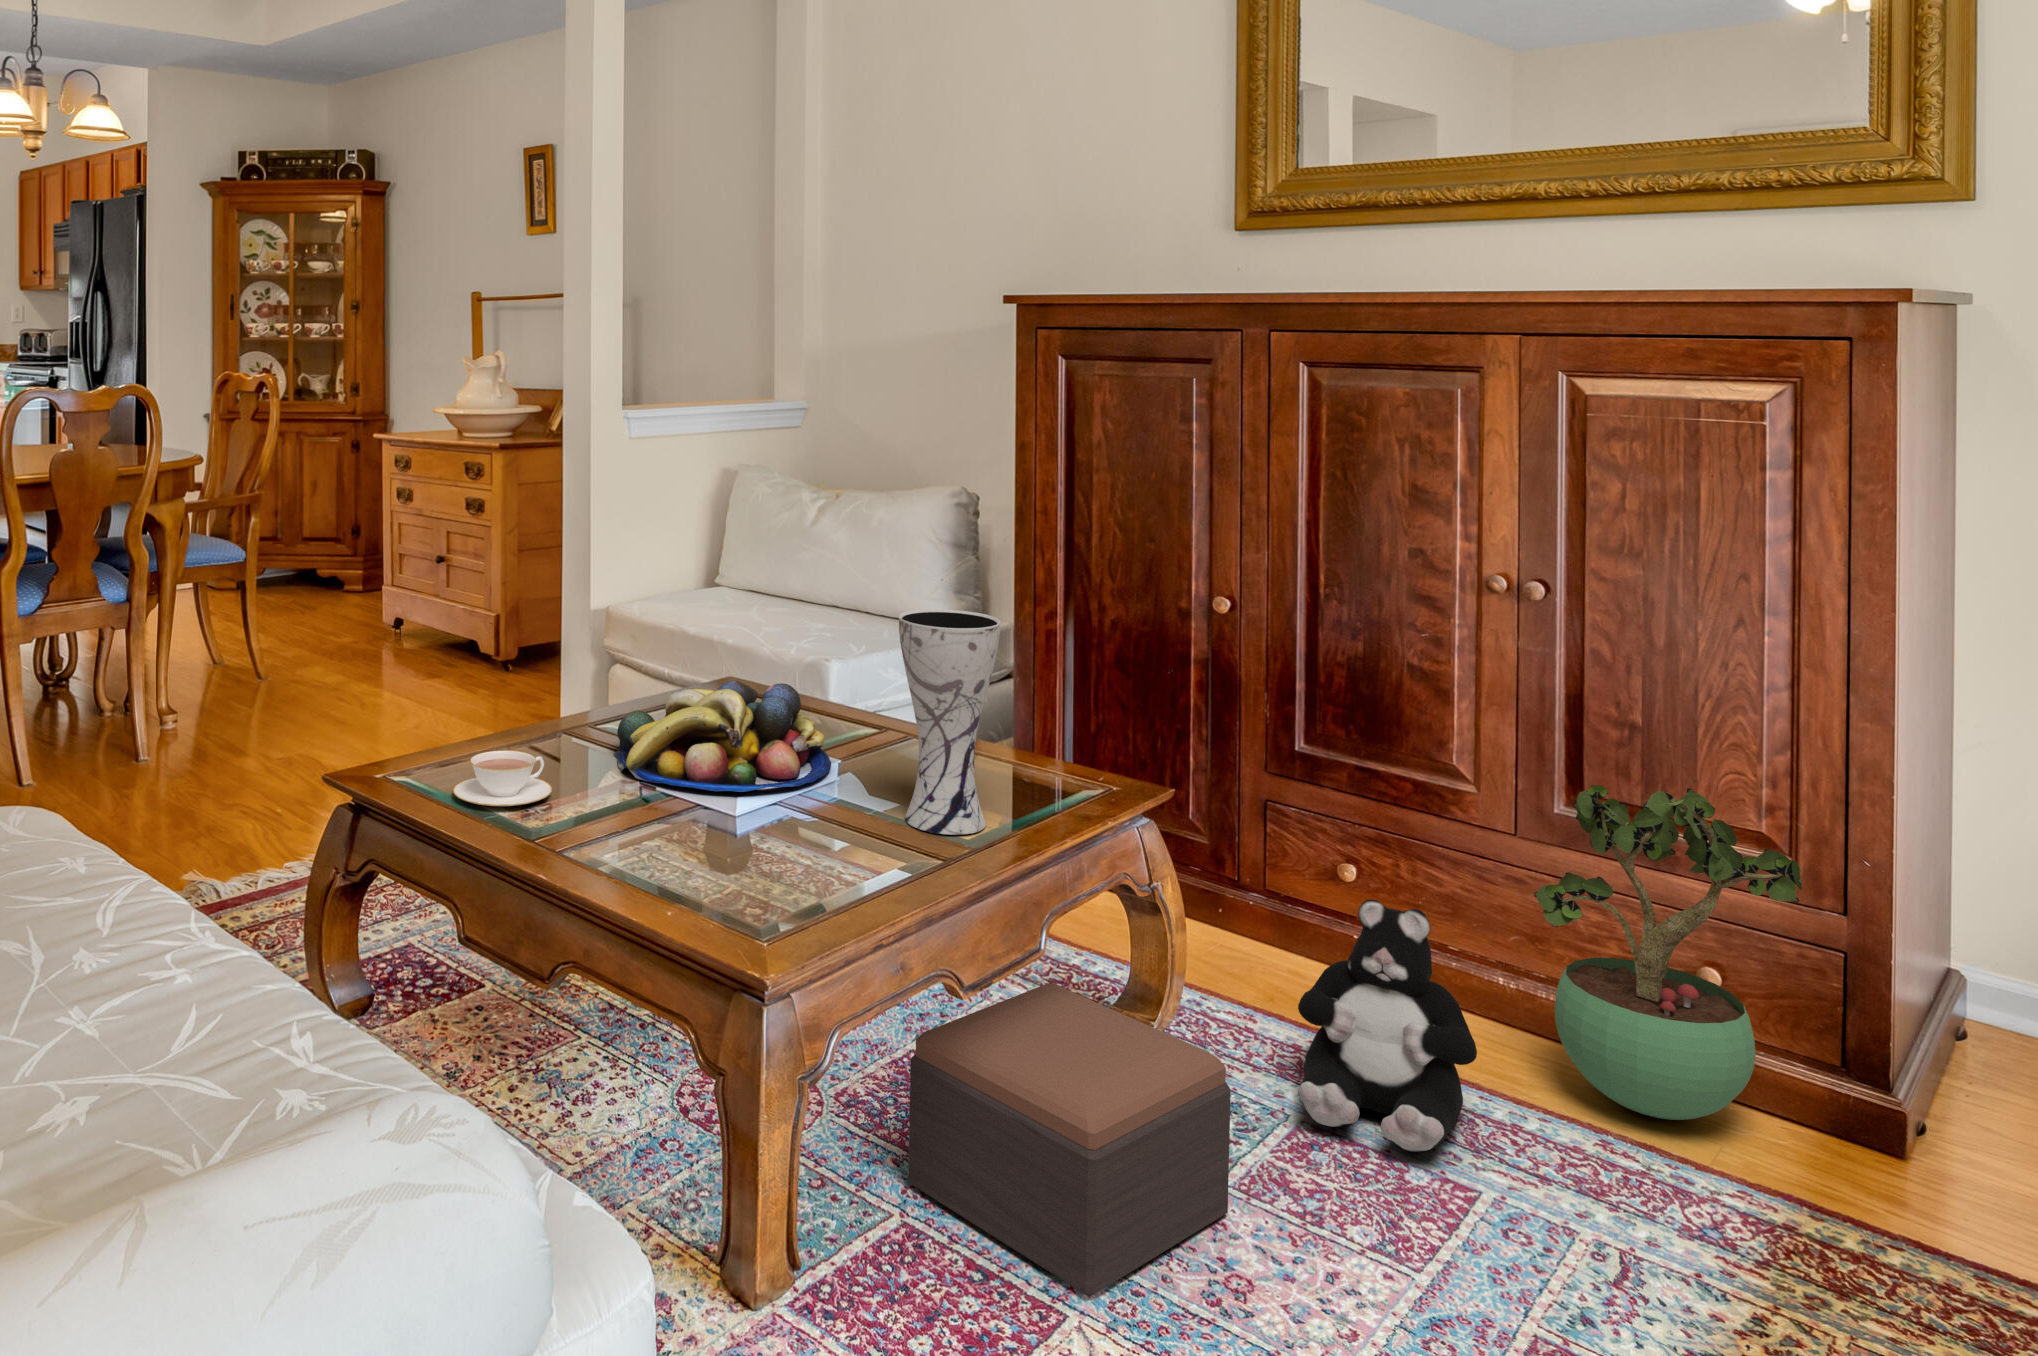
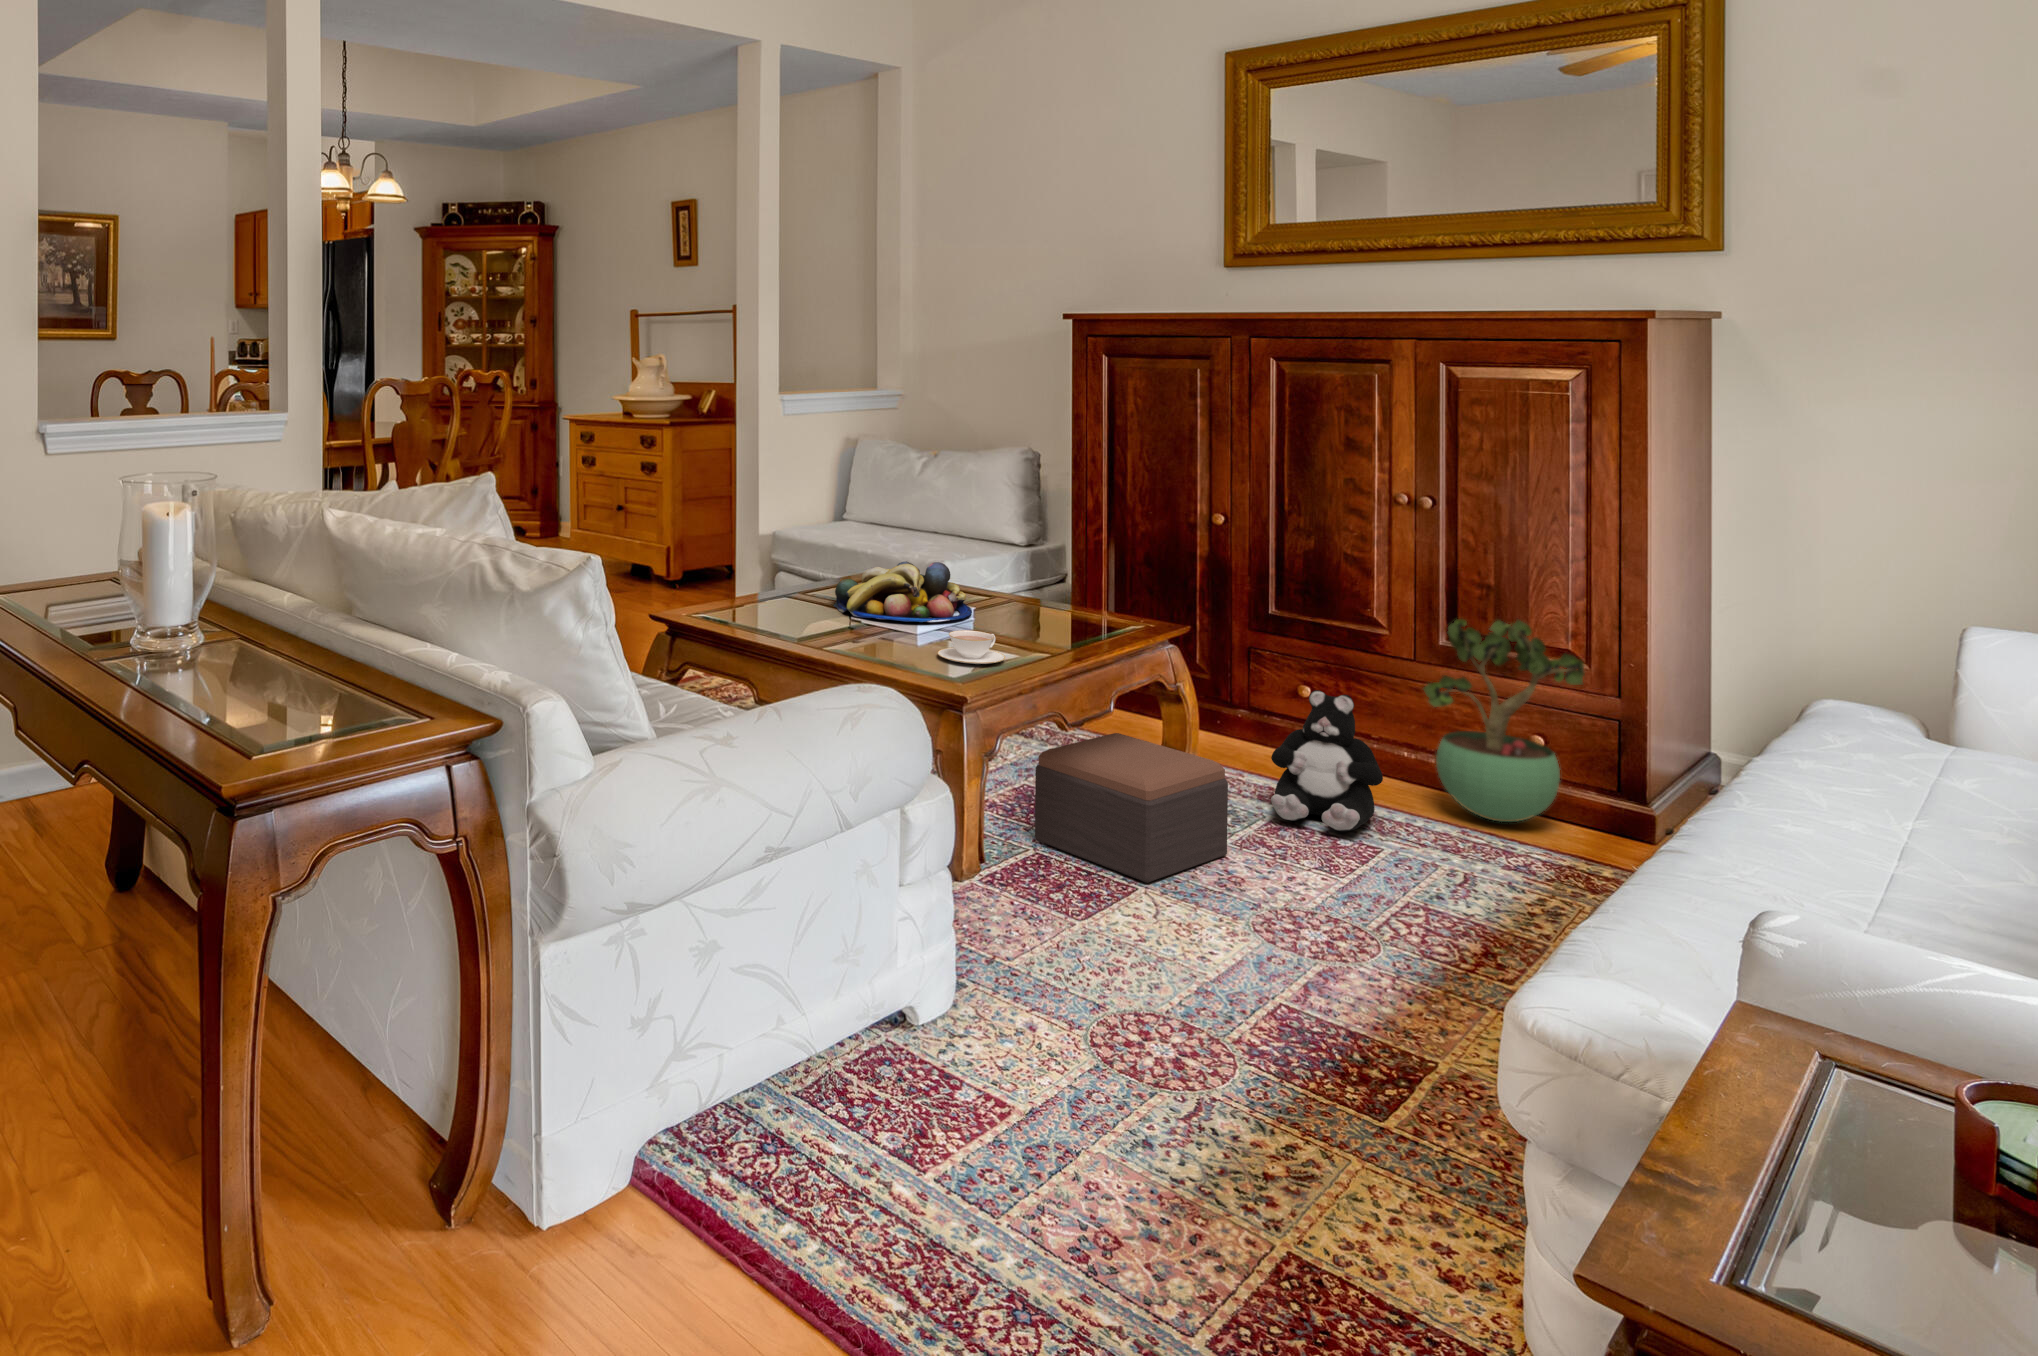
vase: present [899,609,1000,835] -> none [1020,511,1084,642]
teacup: present [453,750,552,806] -> present [937,630,1005,664]

